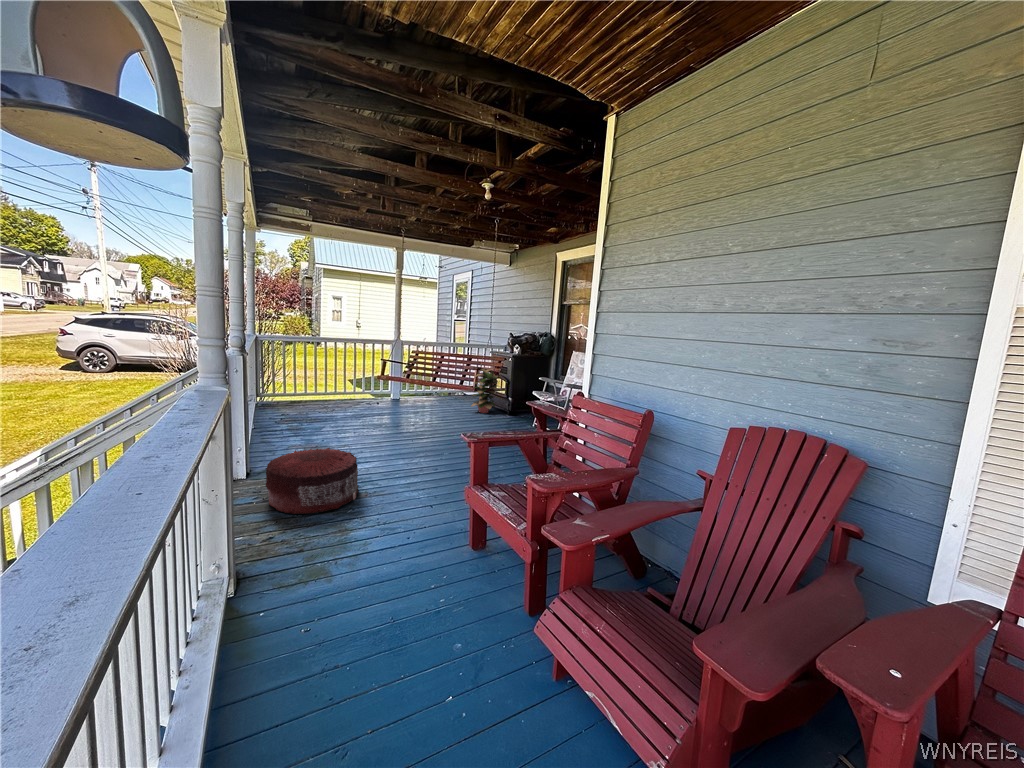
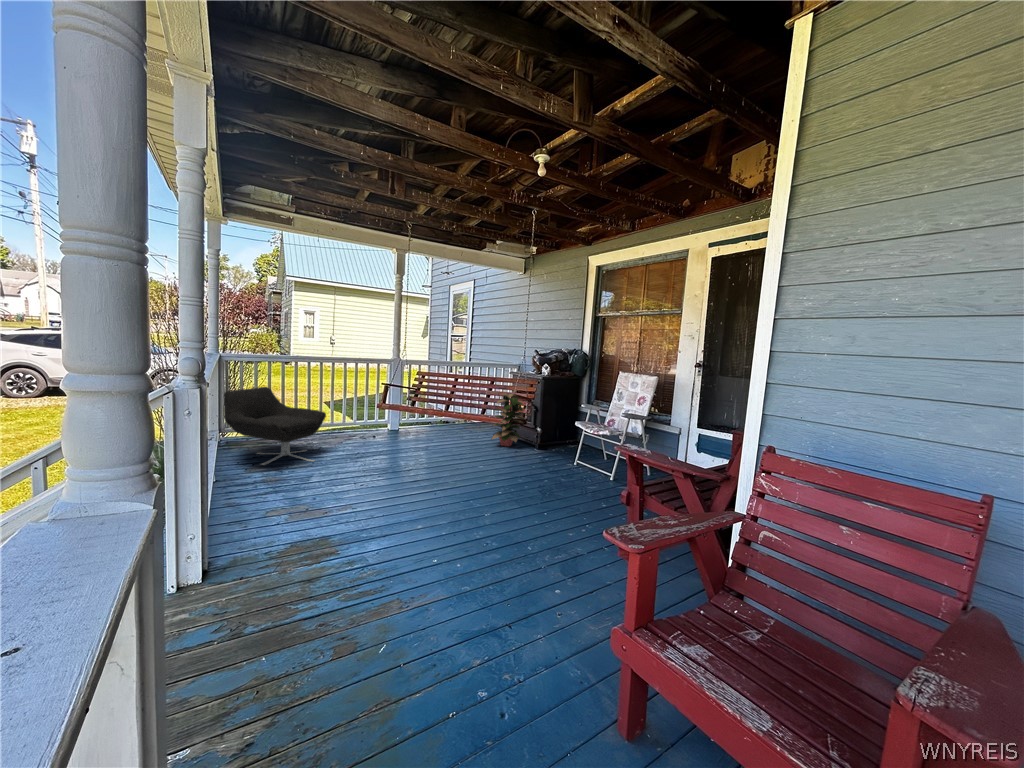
lounge chair: none [259,361,336,419] -> present [224,387,326,465]
pouf: present [266,448,359,514] -> none [239,535,398,685]

